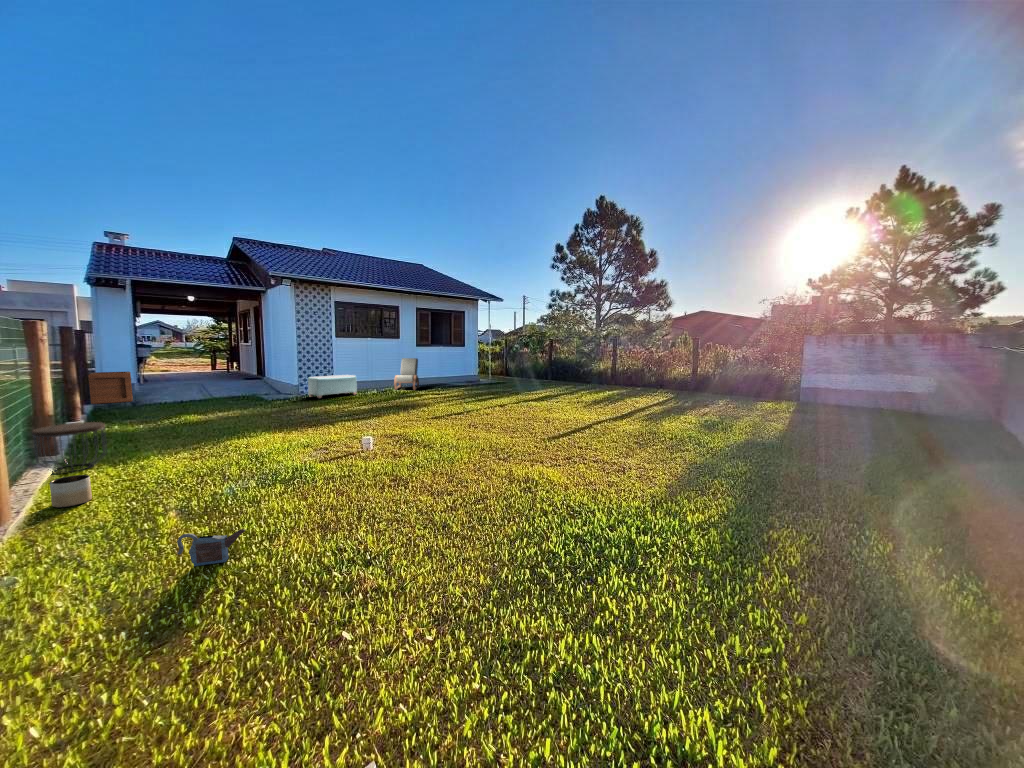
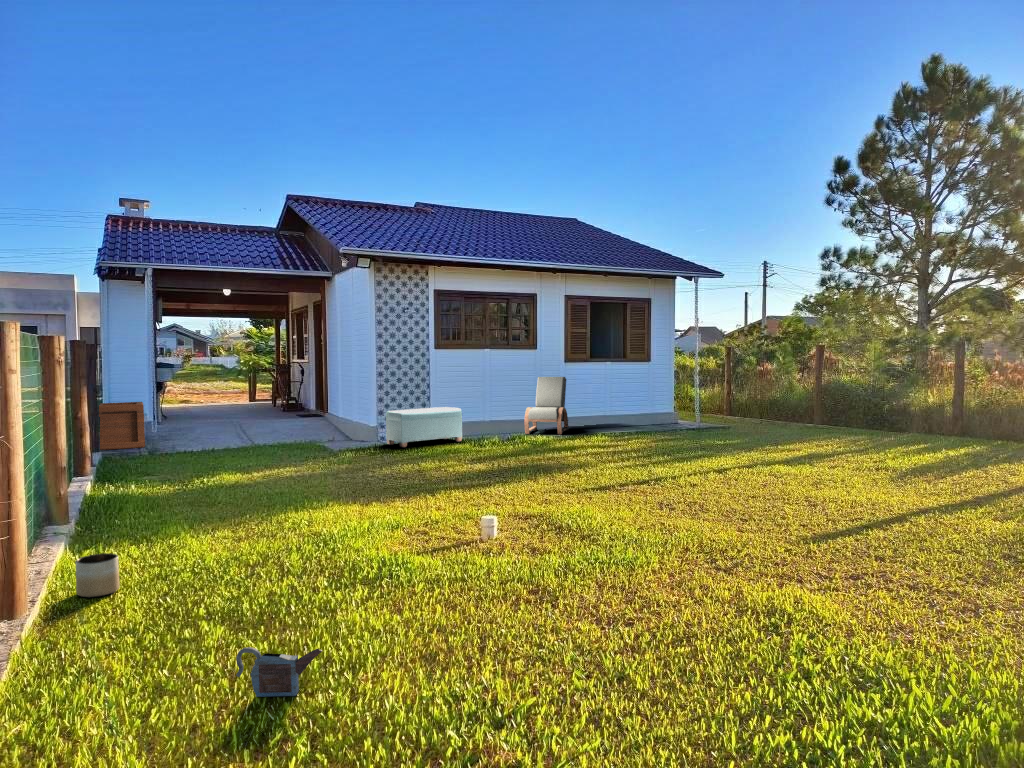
side table: present [32,422,107,472] -> none [49,478,130,549]

